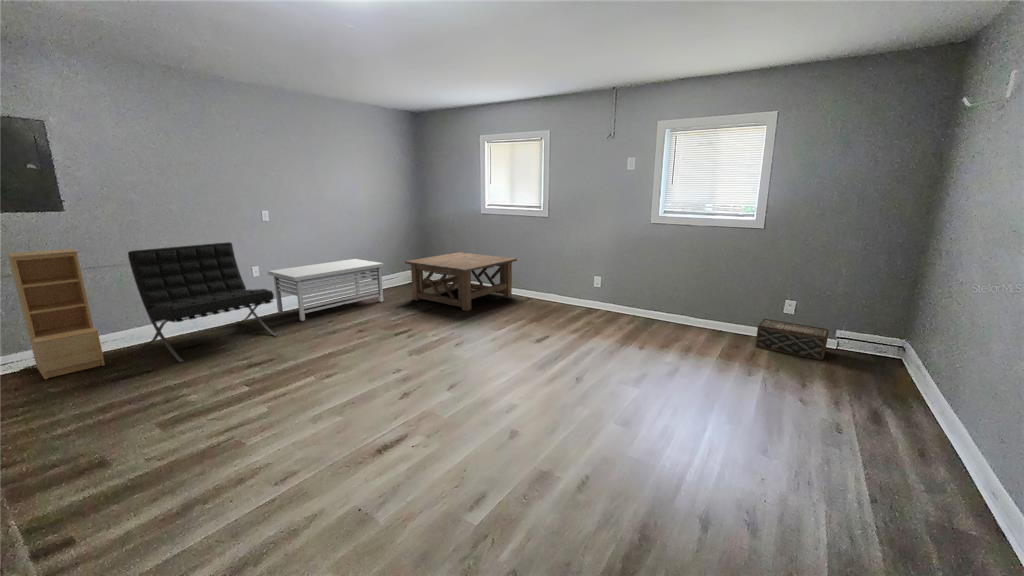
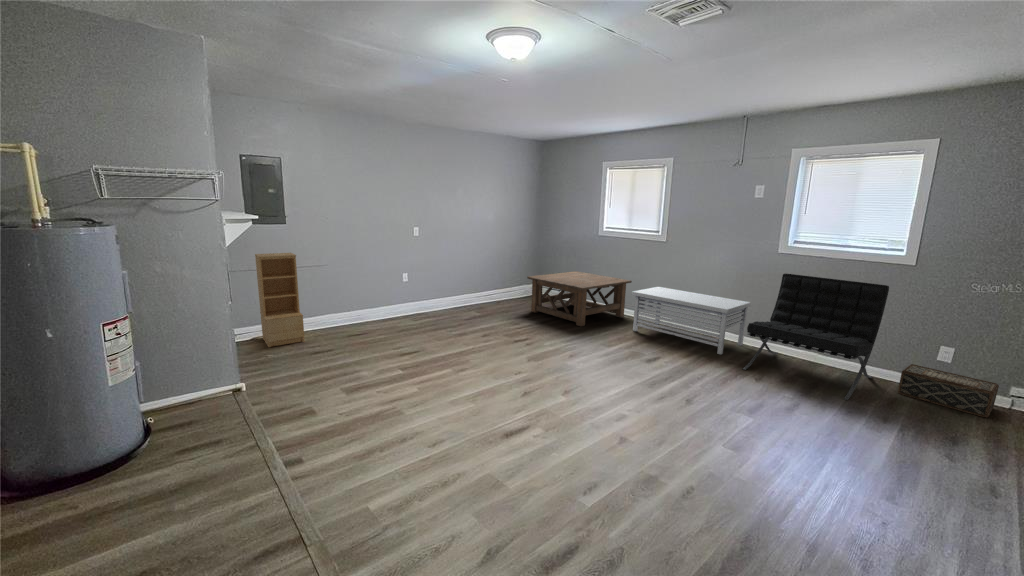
lounge chair: present [128,242,278,362] -> present [743,274,889,400]
storage bench: present [268,259,383,321] -> present [632,287,751,354]

